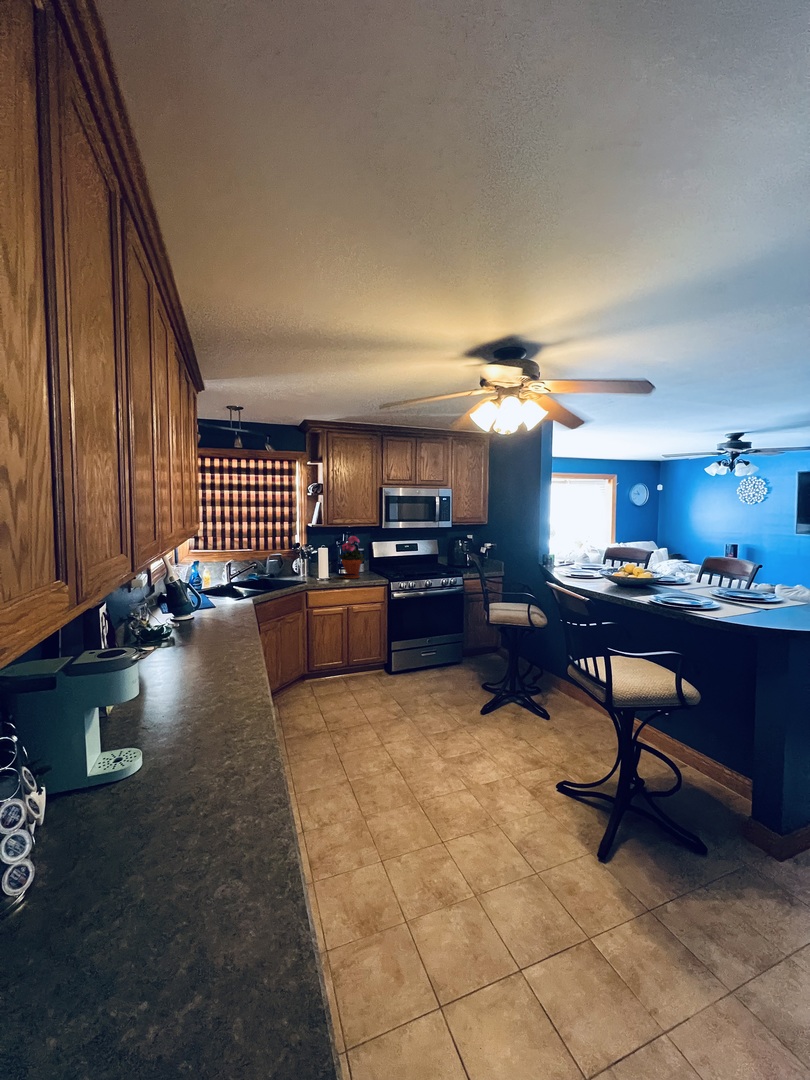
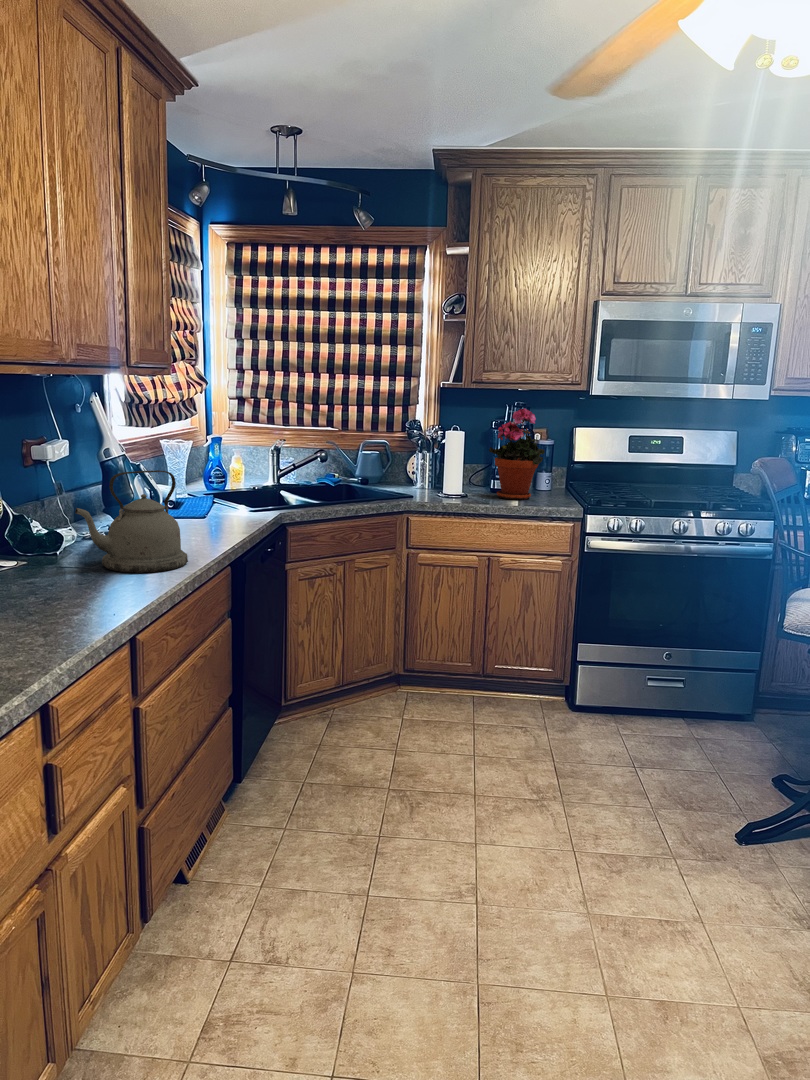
kettle: none [188,584,242,640] -> present [75,470,188,573]

